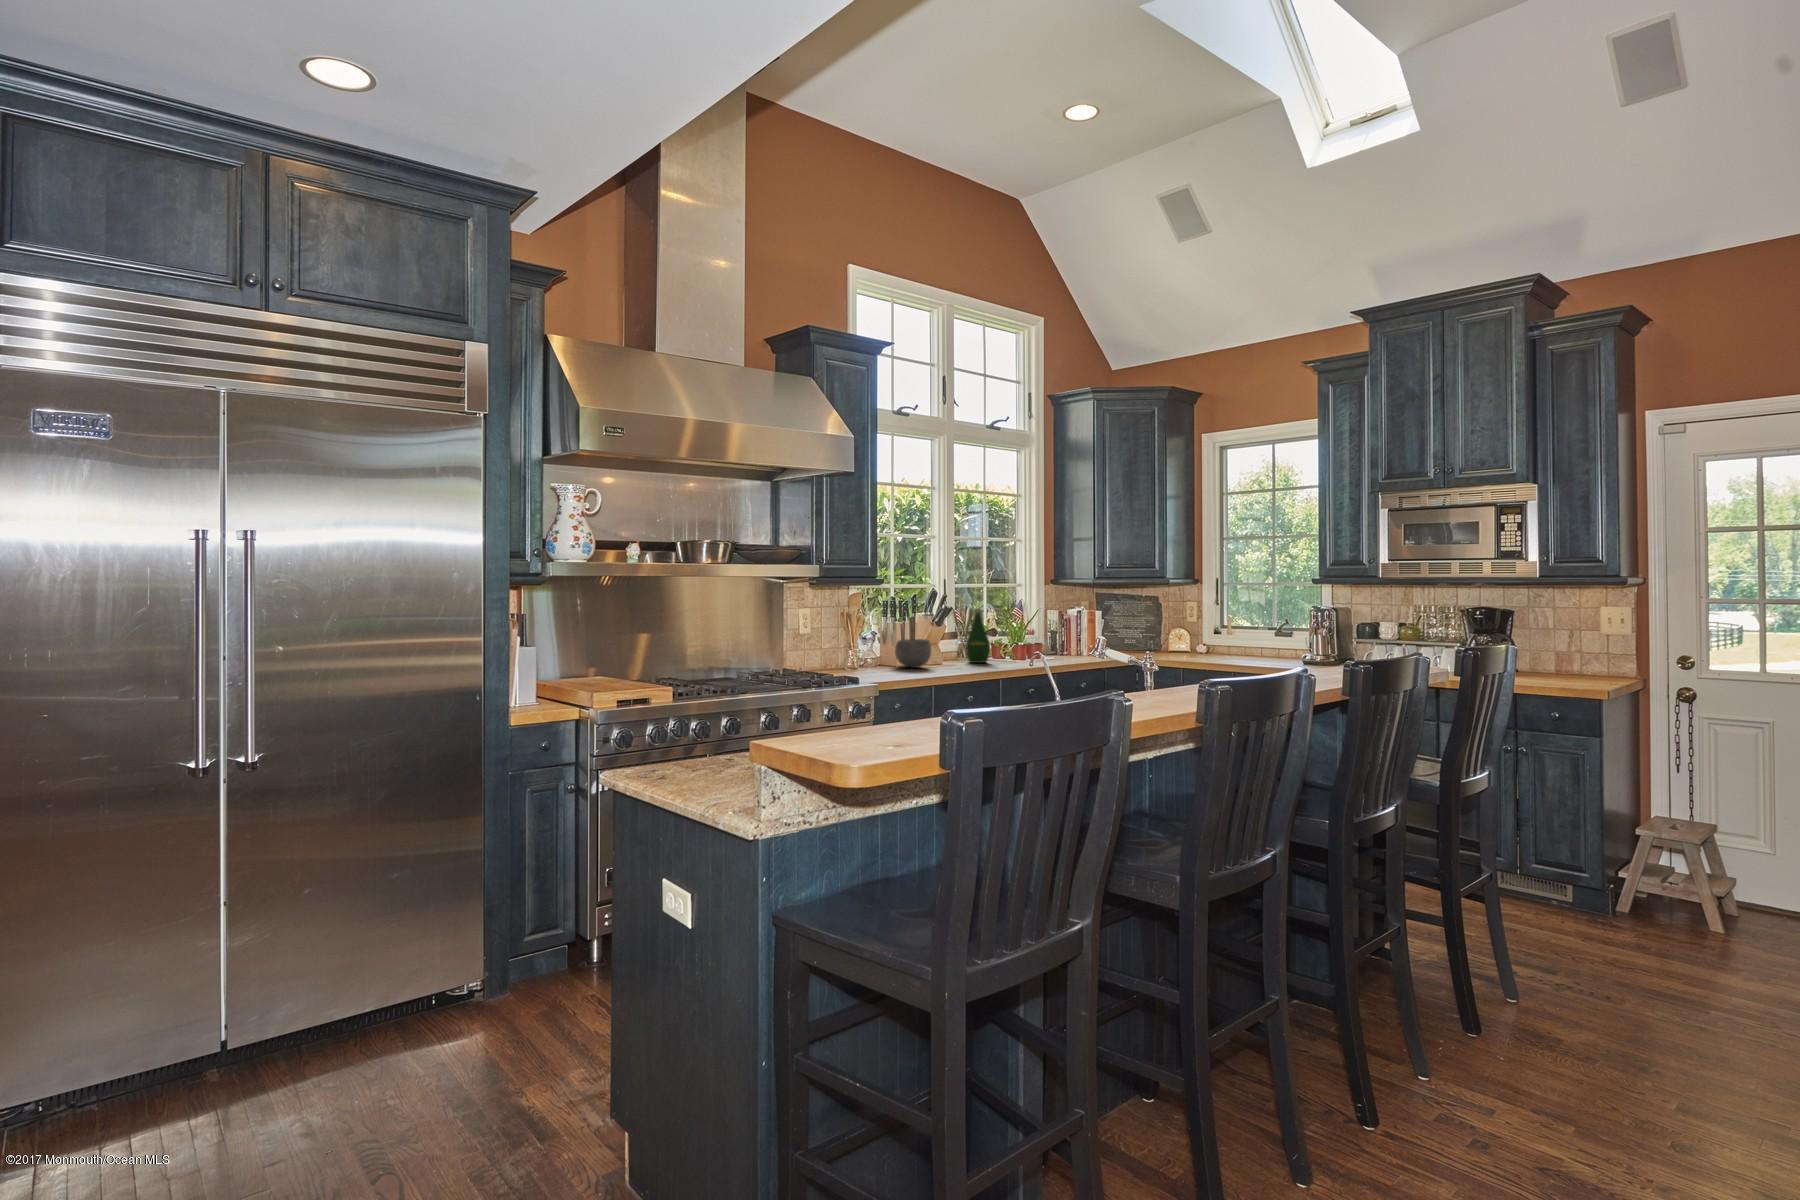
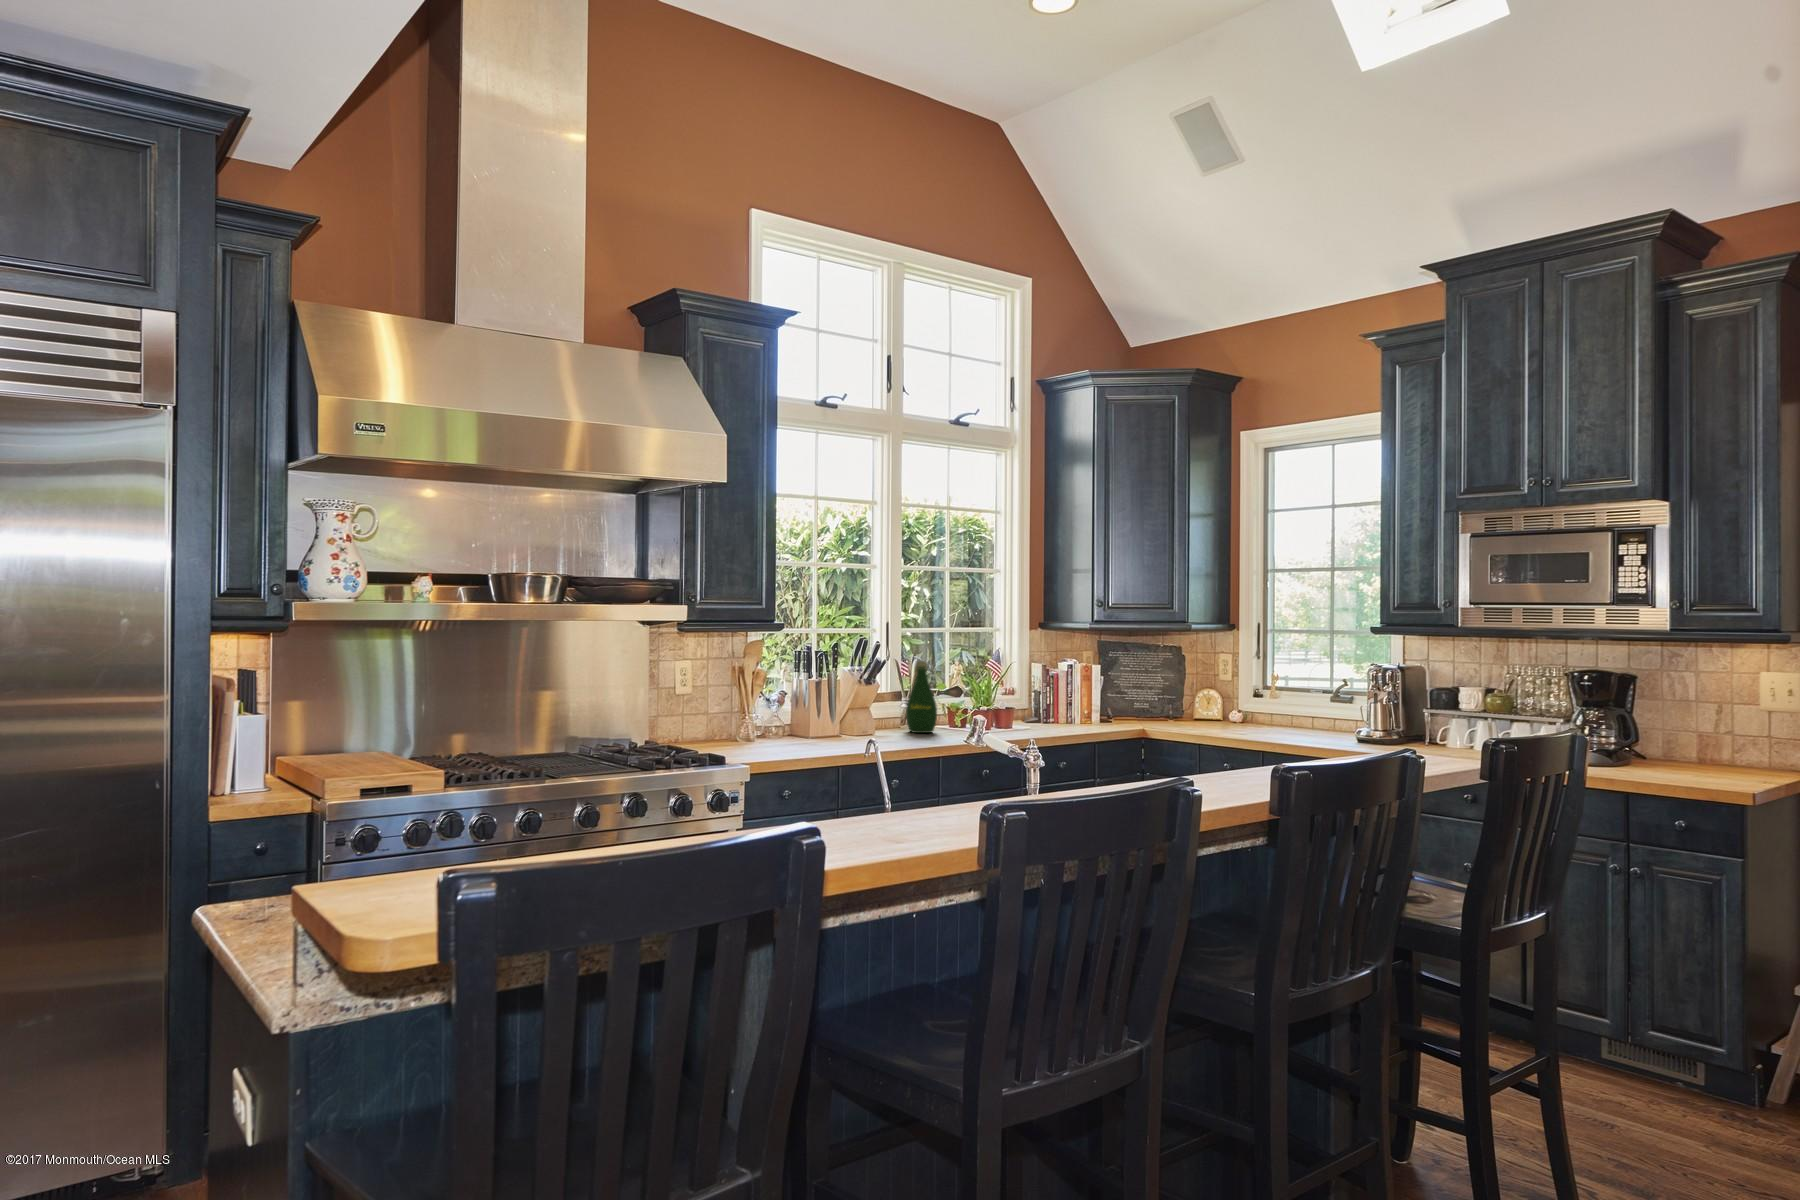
ceramic bowl: present [895,639,931,668] -> none [800,702,848,740]

